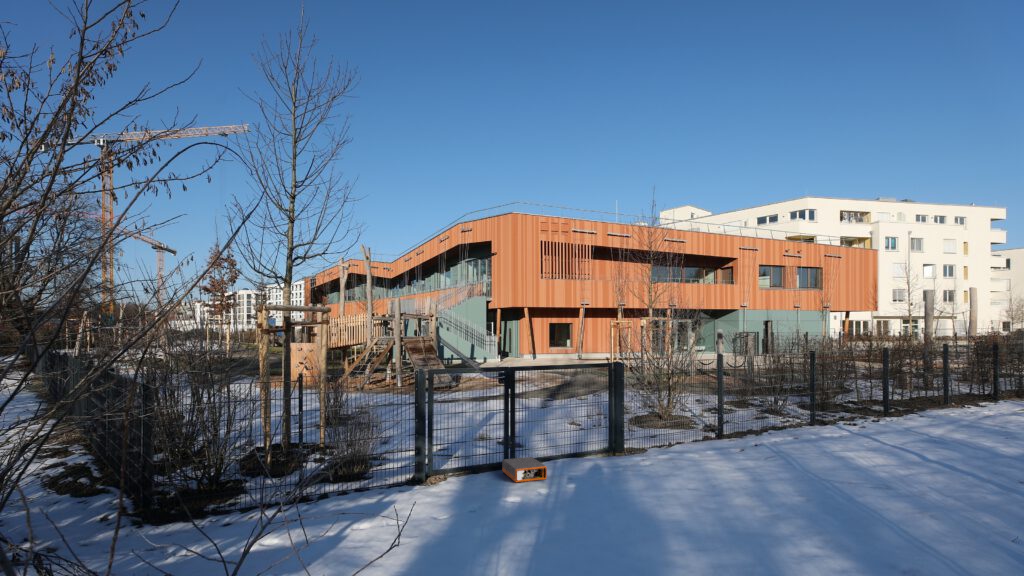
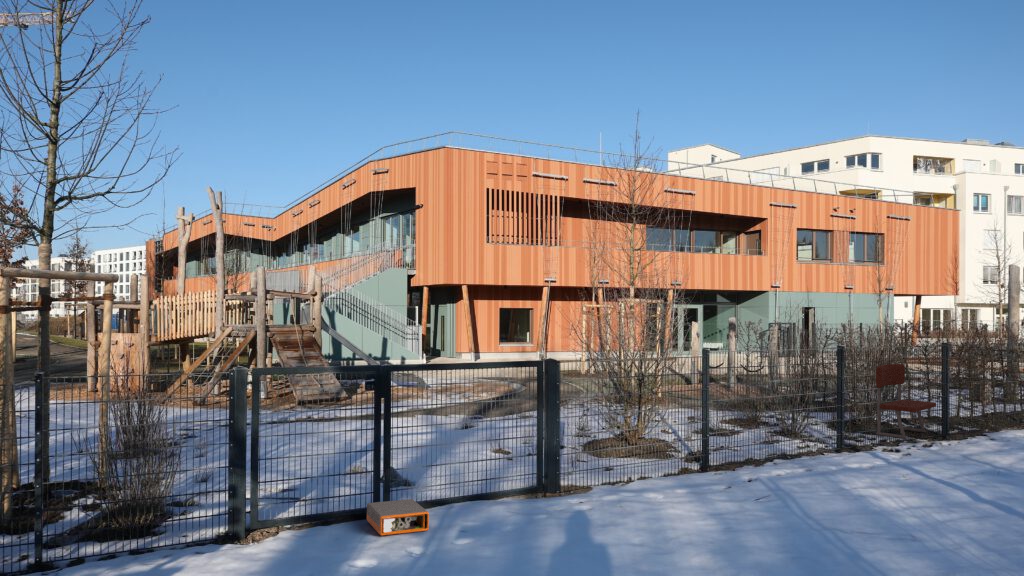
bench: none [833,362,878,416] -> present [876,364,936,439]

